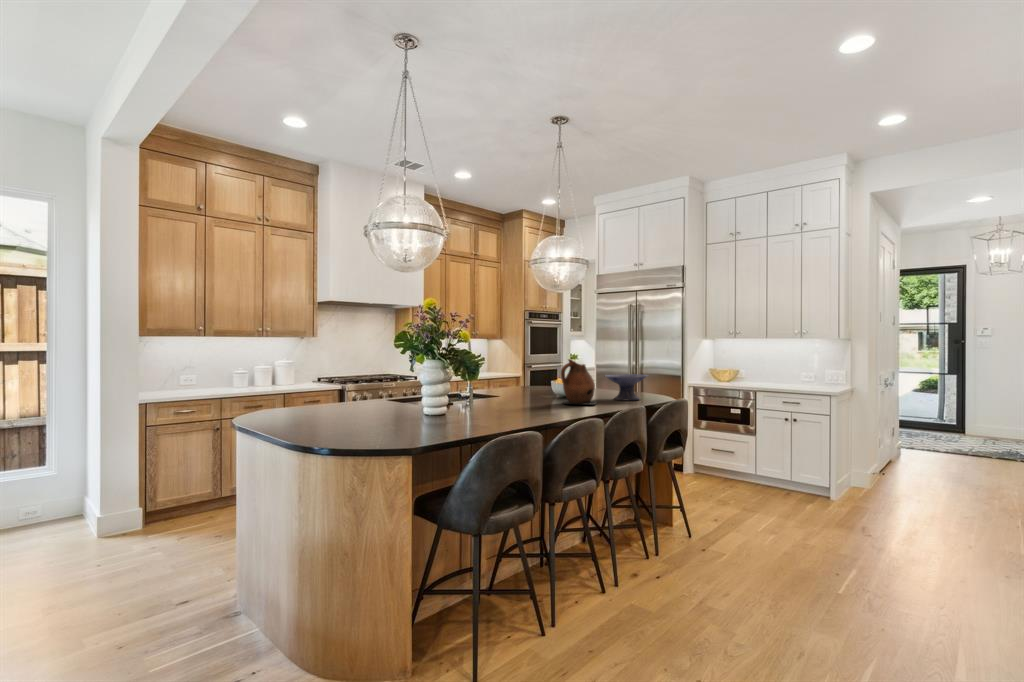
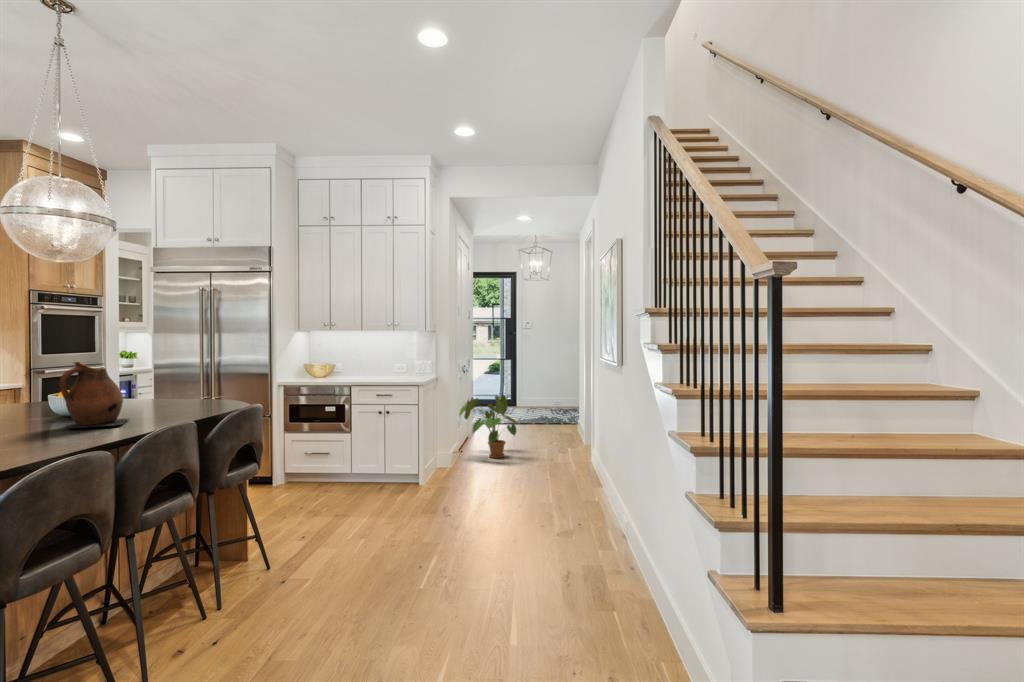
decorative bowl: present [606,374,648,400] -> none [144,377,212,413]
house plant: none [881,413,965,487] -> present [459,395,516,458]

